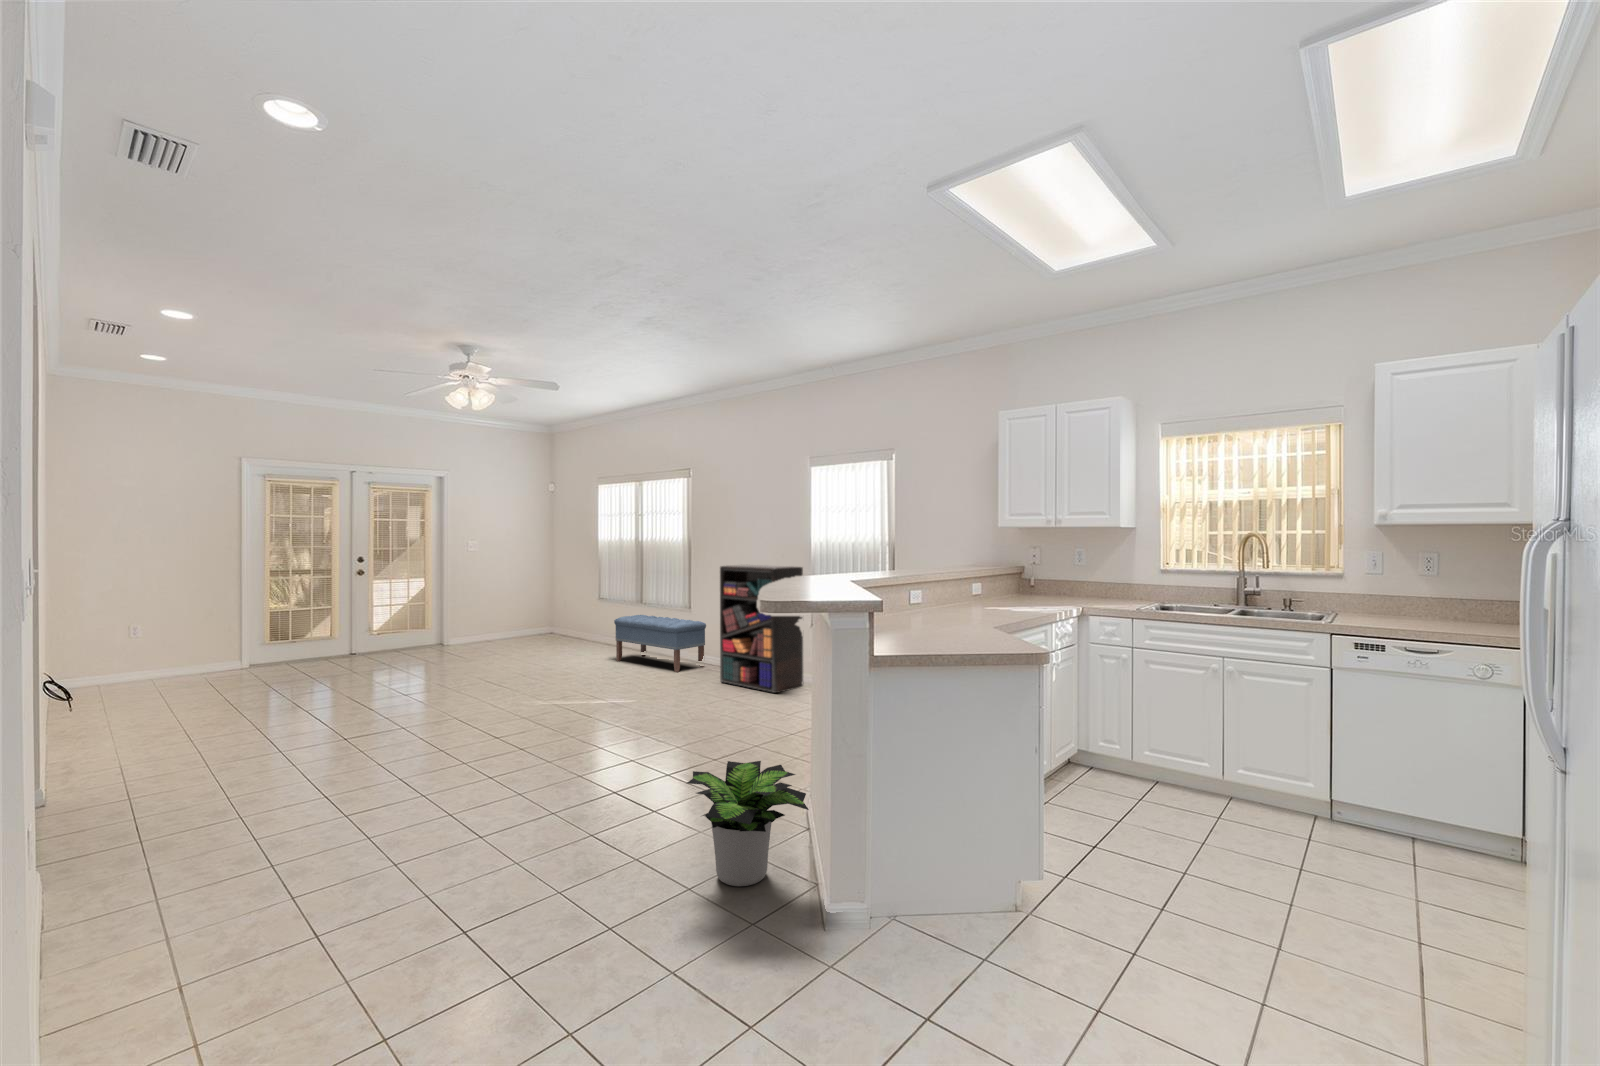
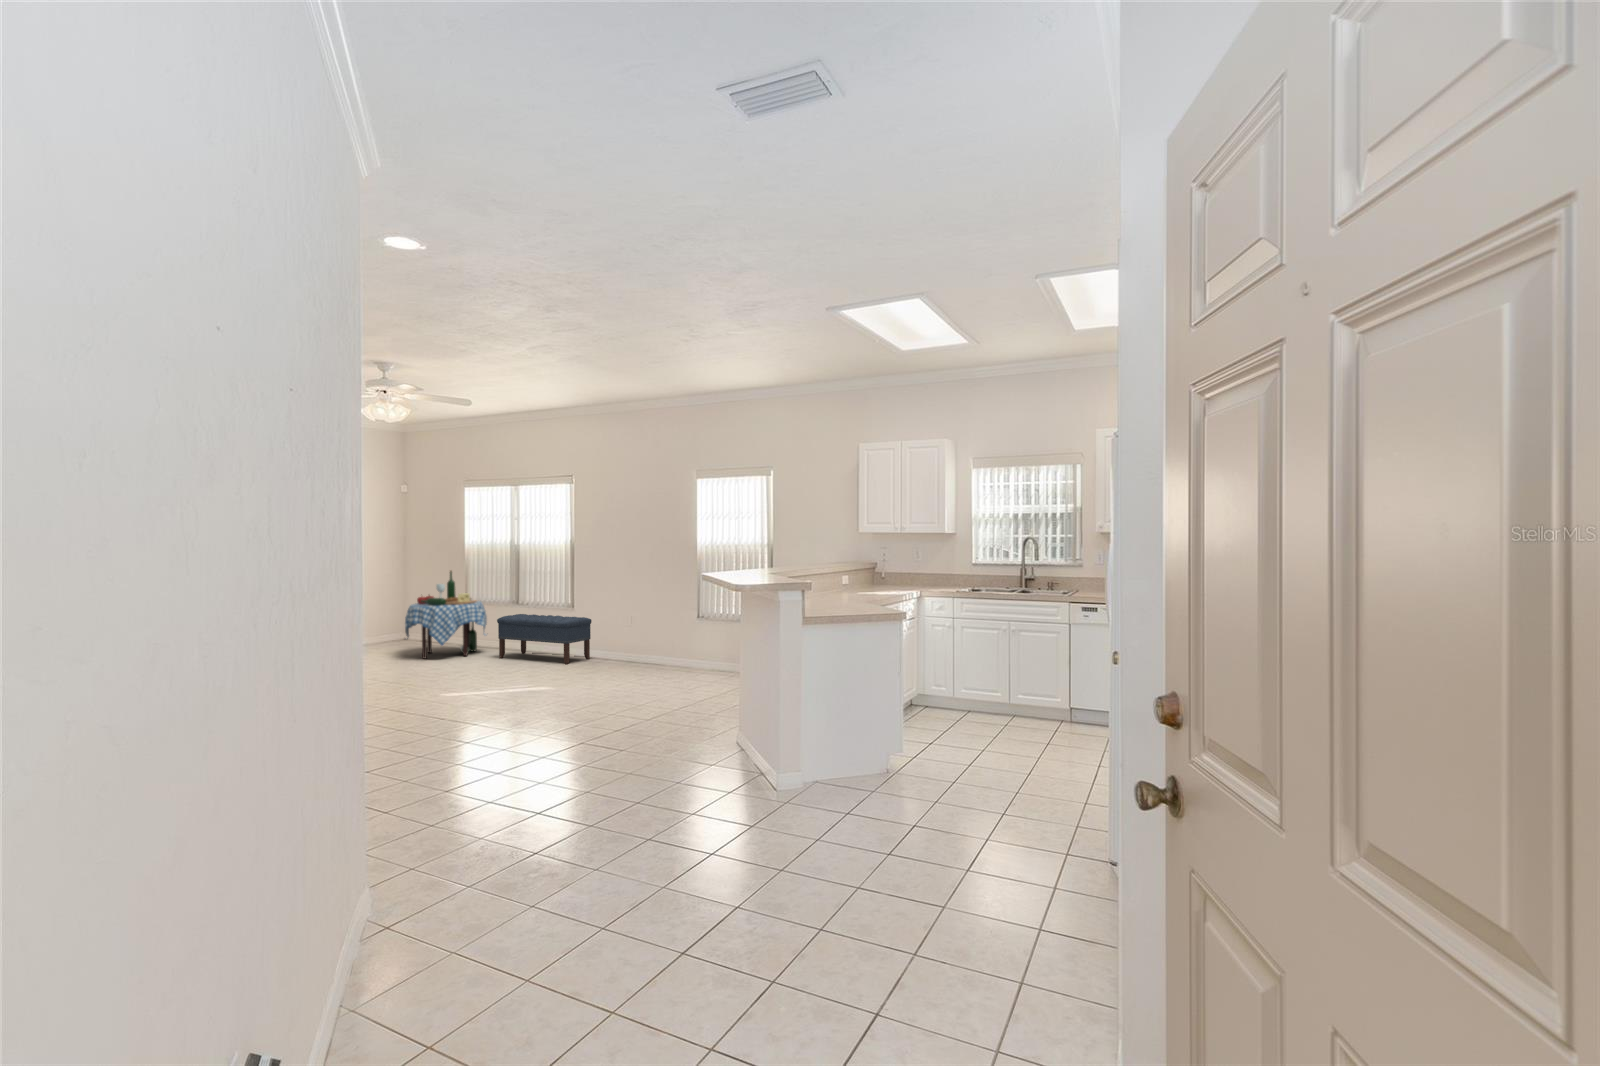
bookshelf: present [720,565,803,693] -> none [613,565,690,675]
dining table: none [530,568,612,658] -> present [405,571,487,659]
potted plant: present [687,761,809,886] -> none [675,698,760,778]

